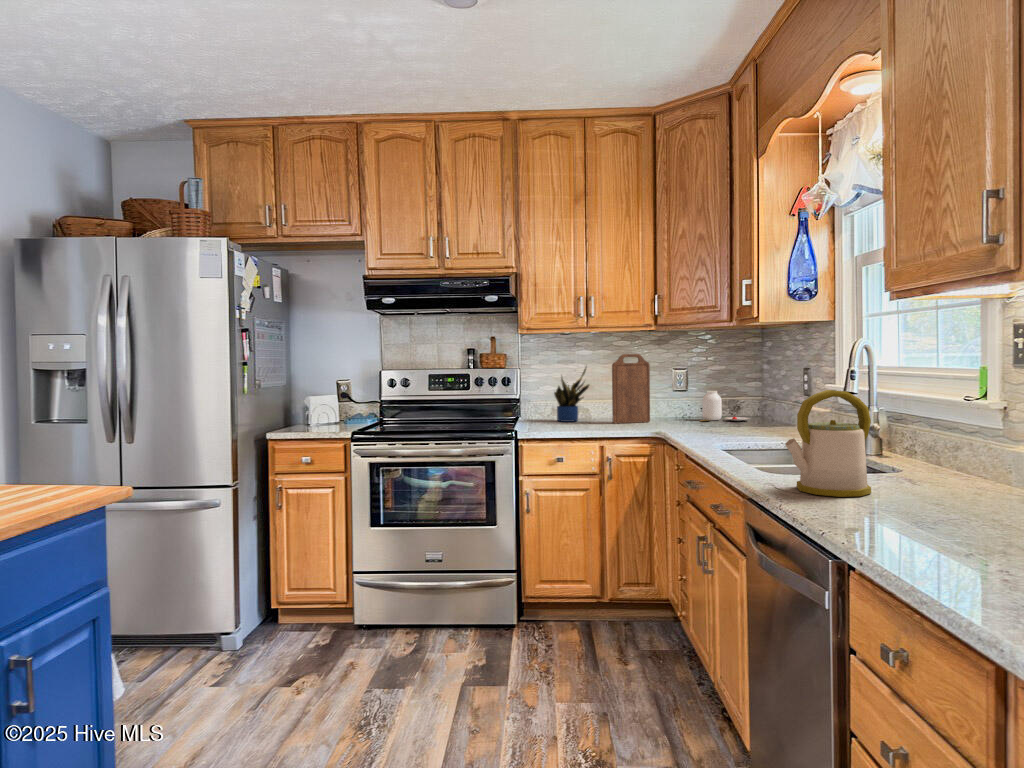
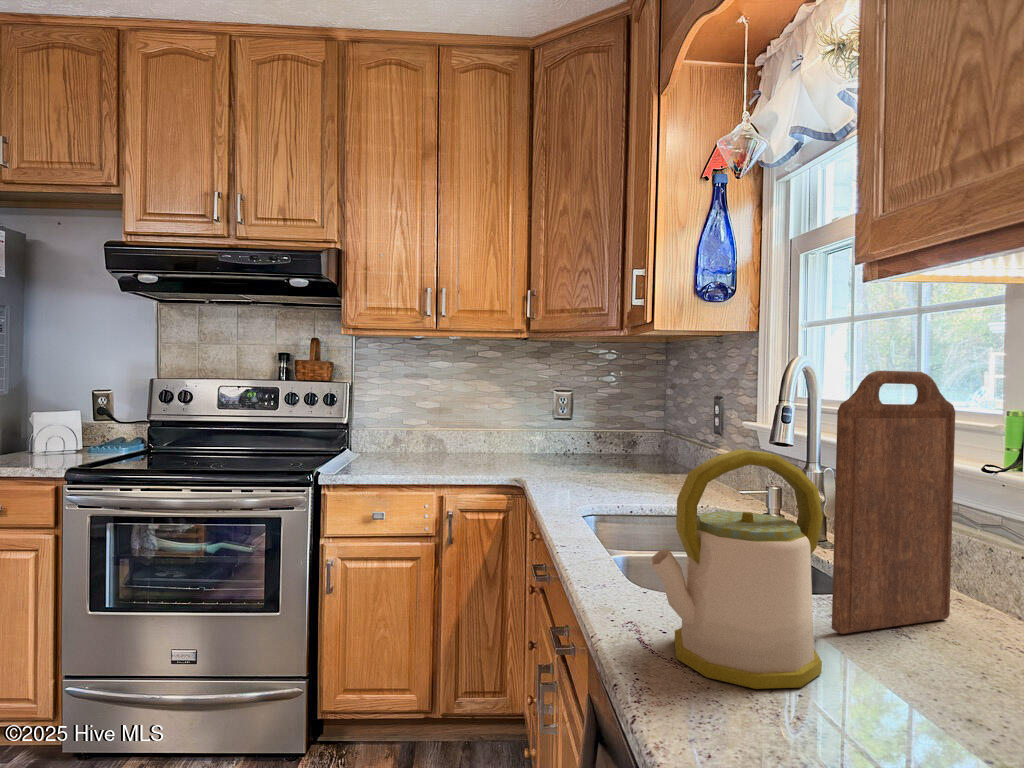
cutting board: present [612,354,650,423] -> present [832,371,955,634]
potted plant: present [554,368,589,422] -> none [398,381,444,456]
jar: present [700,391,750,421] -> none [585,421,650,462]

